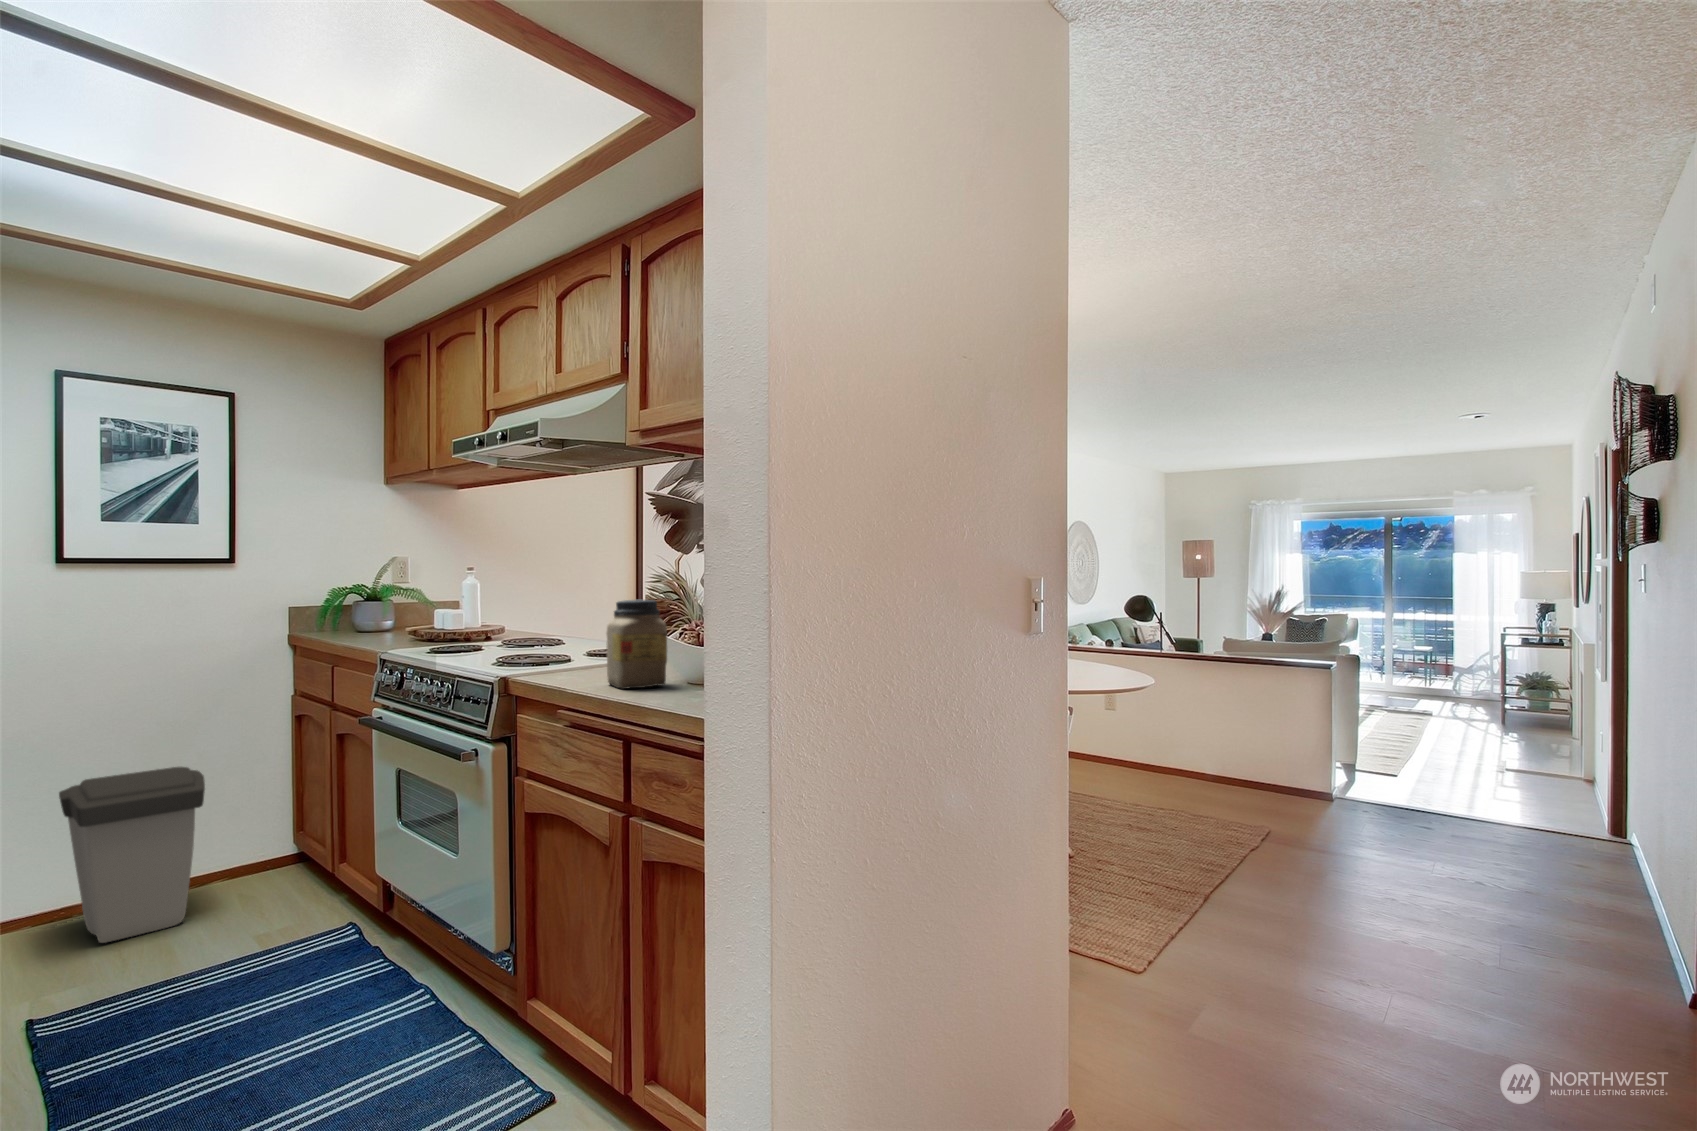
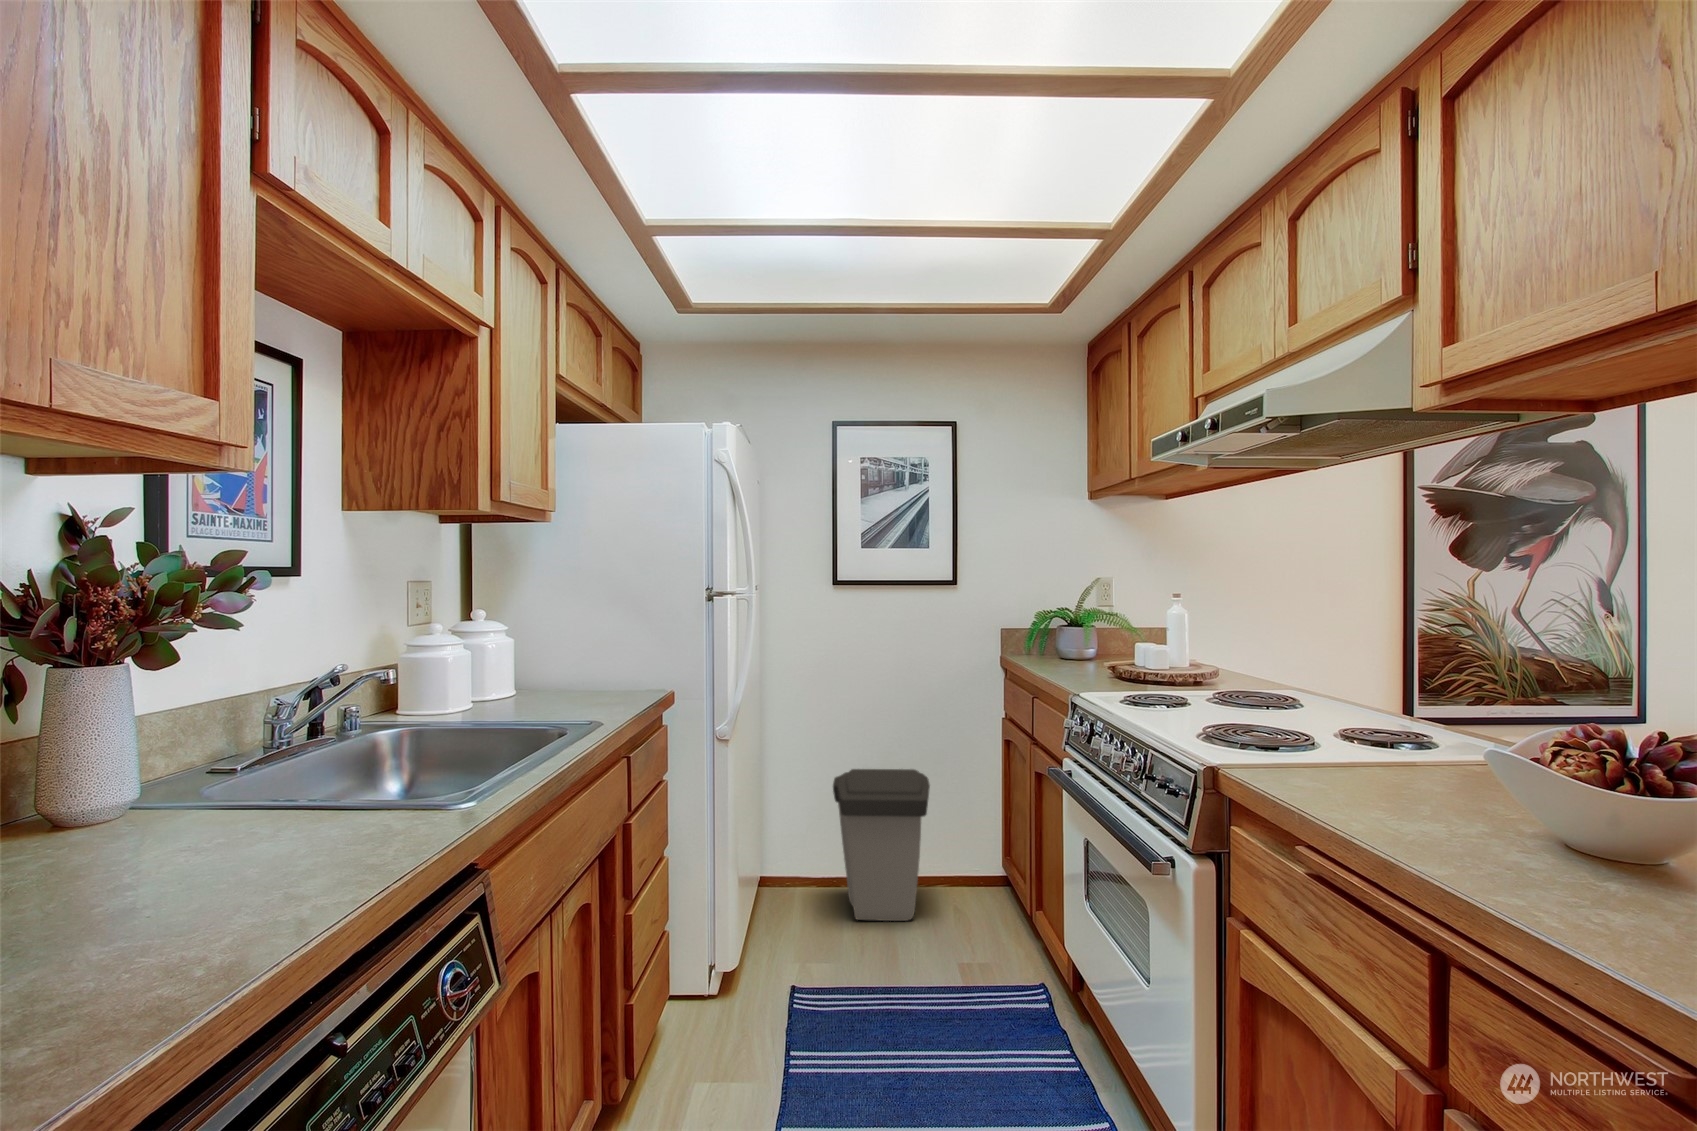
jar: present [606,600,667,689] -> none [1401,684,1549,867]

